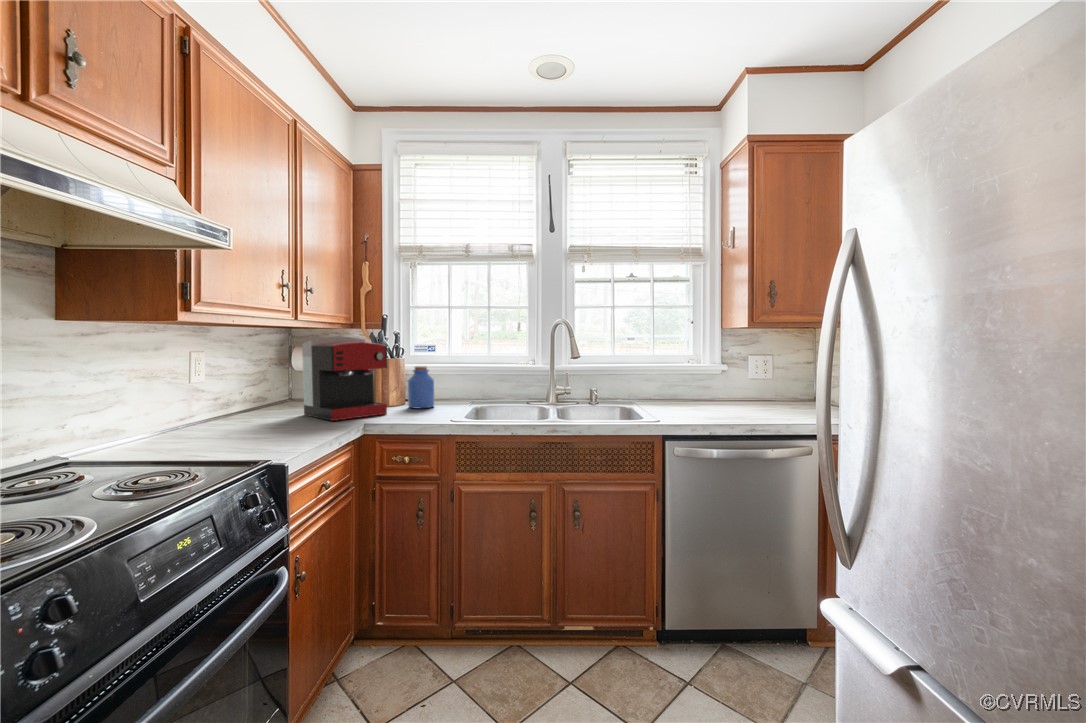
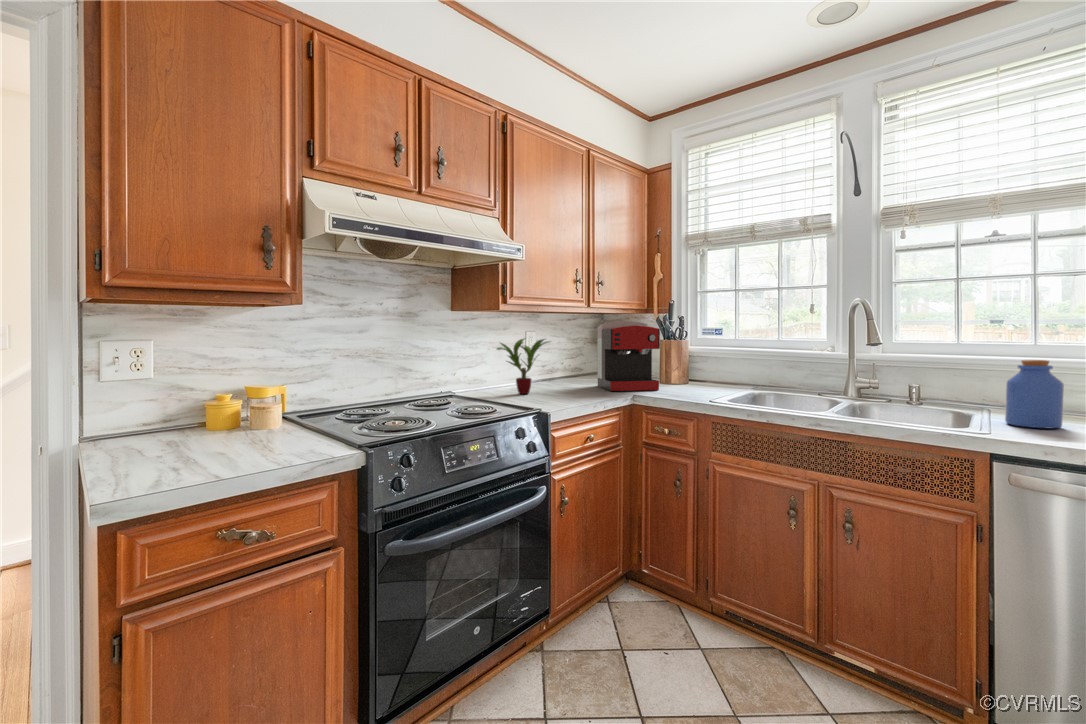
potted plant: none [156,358,248,439] -> present [497,339,550,394]
jar: present [408,366,435,408] -> present [1005,360,1064,428]

